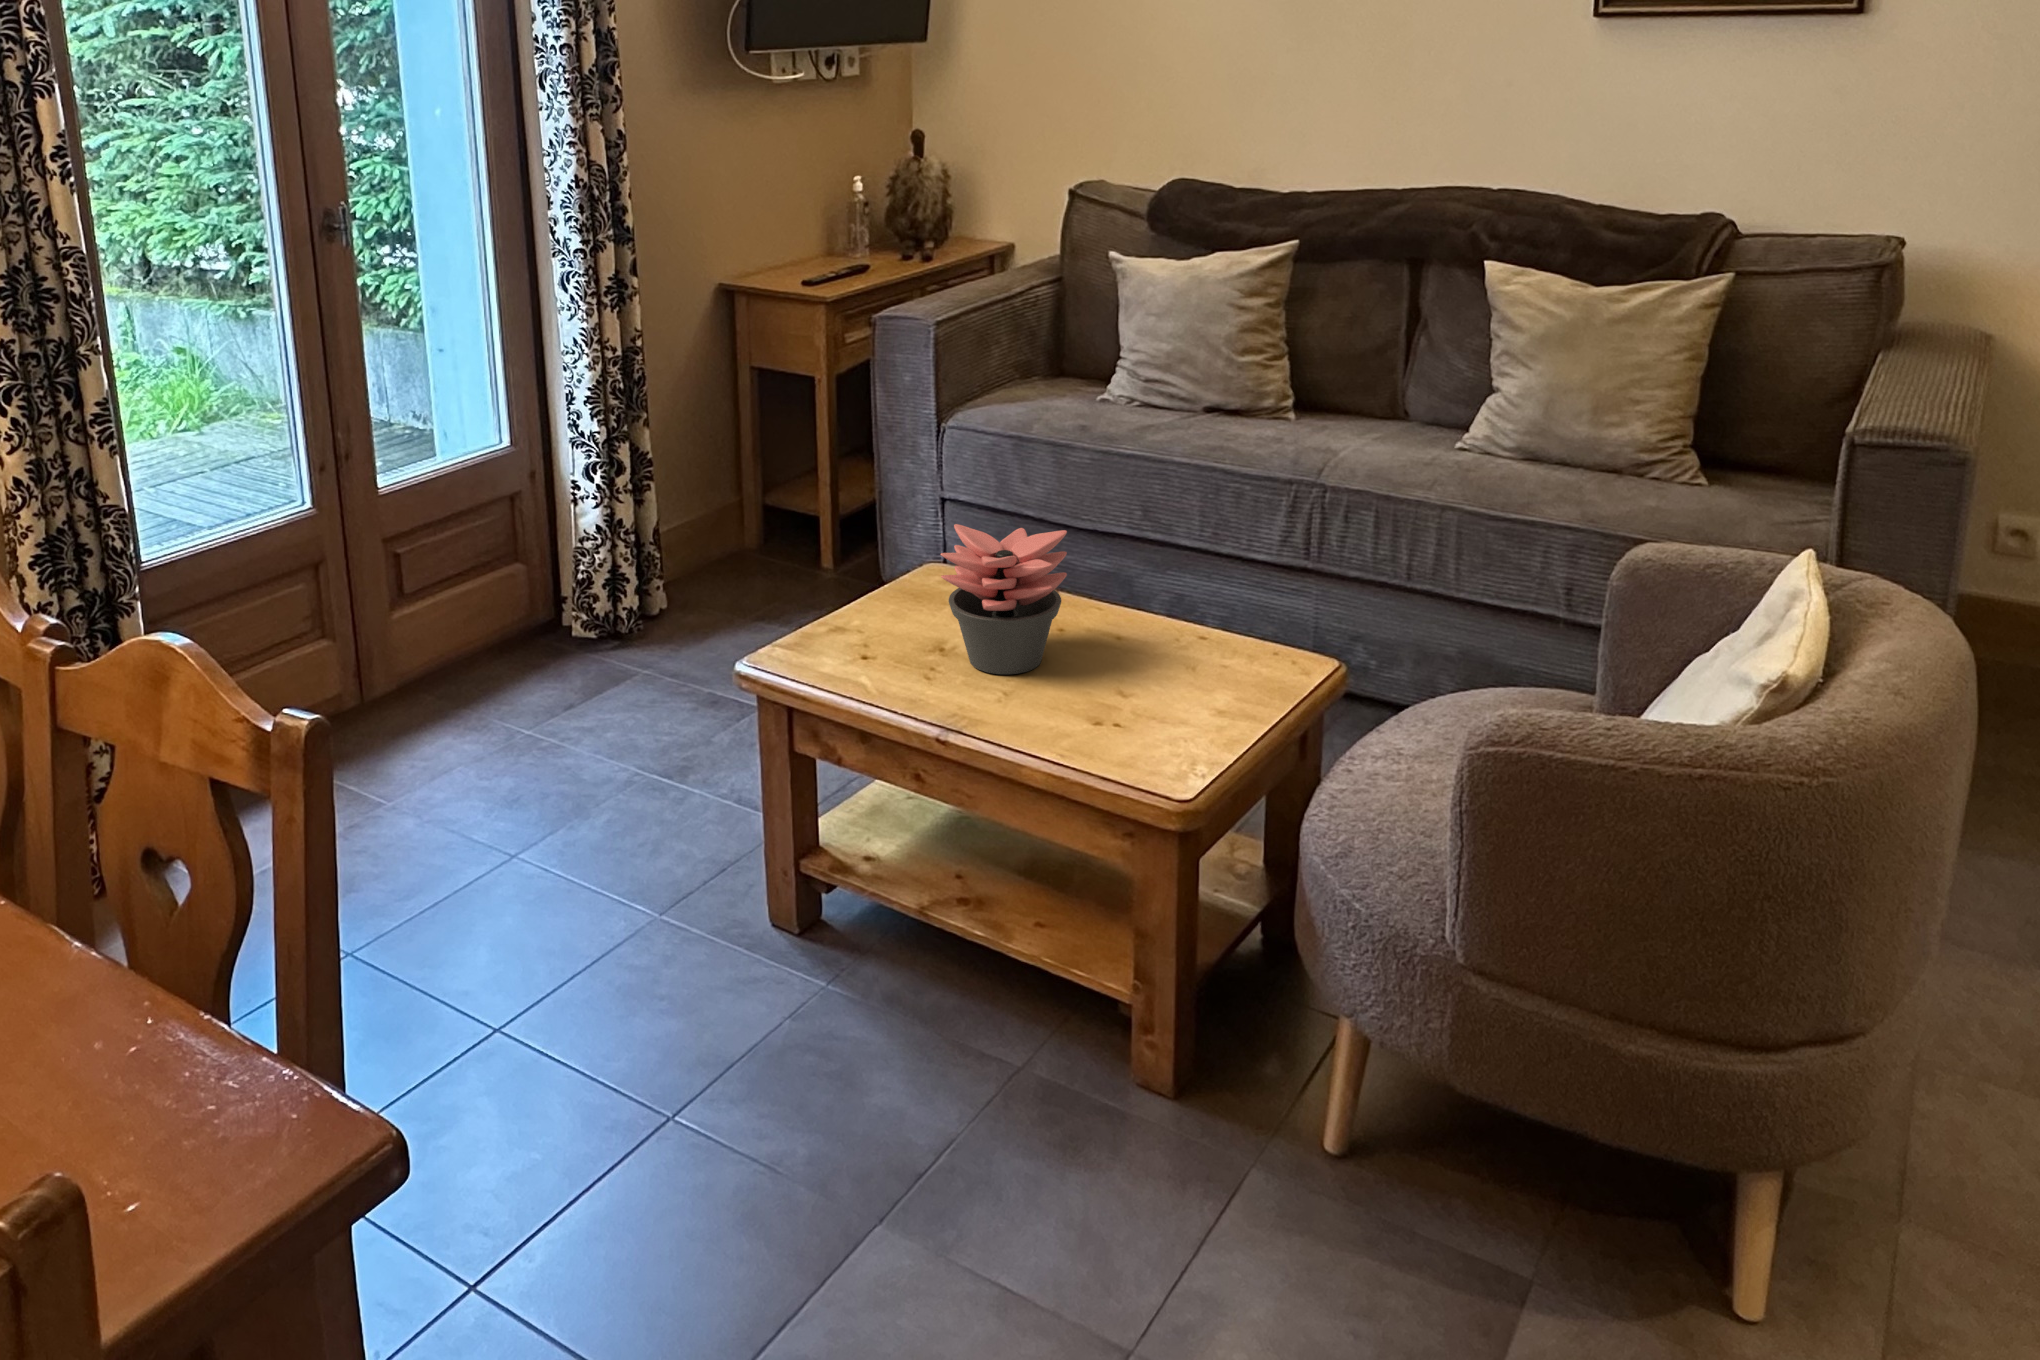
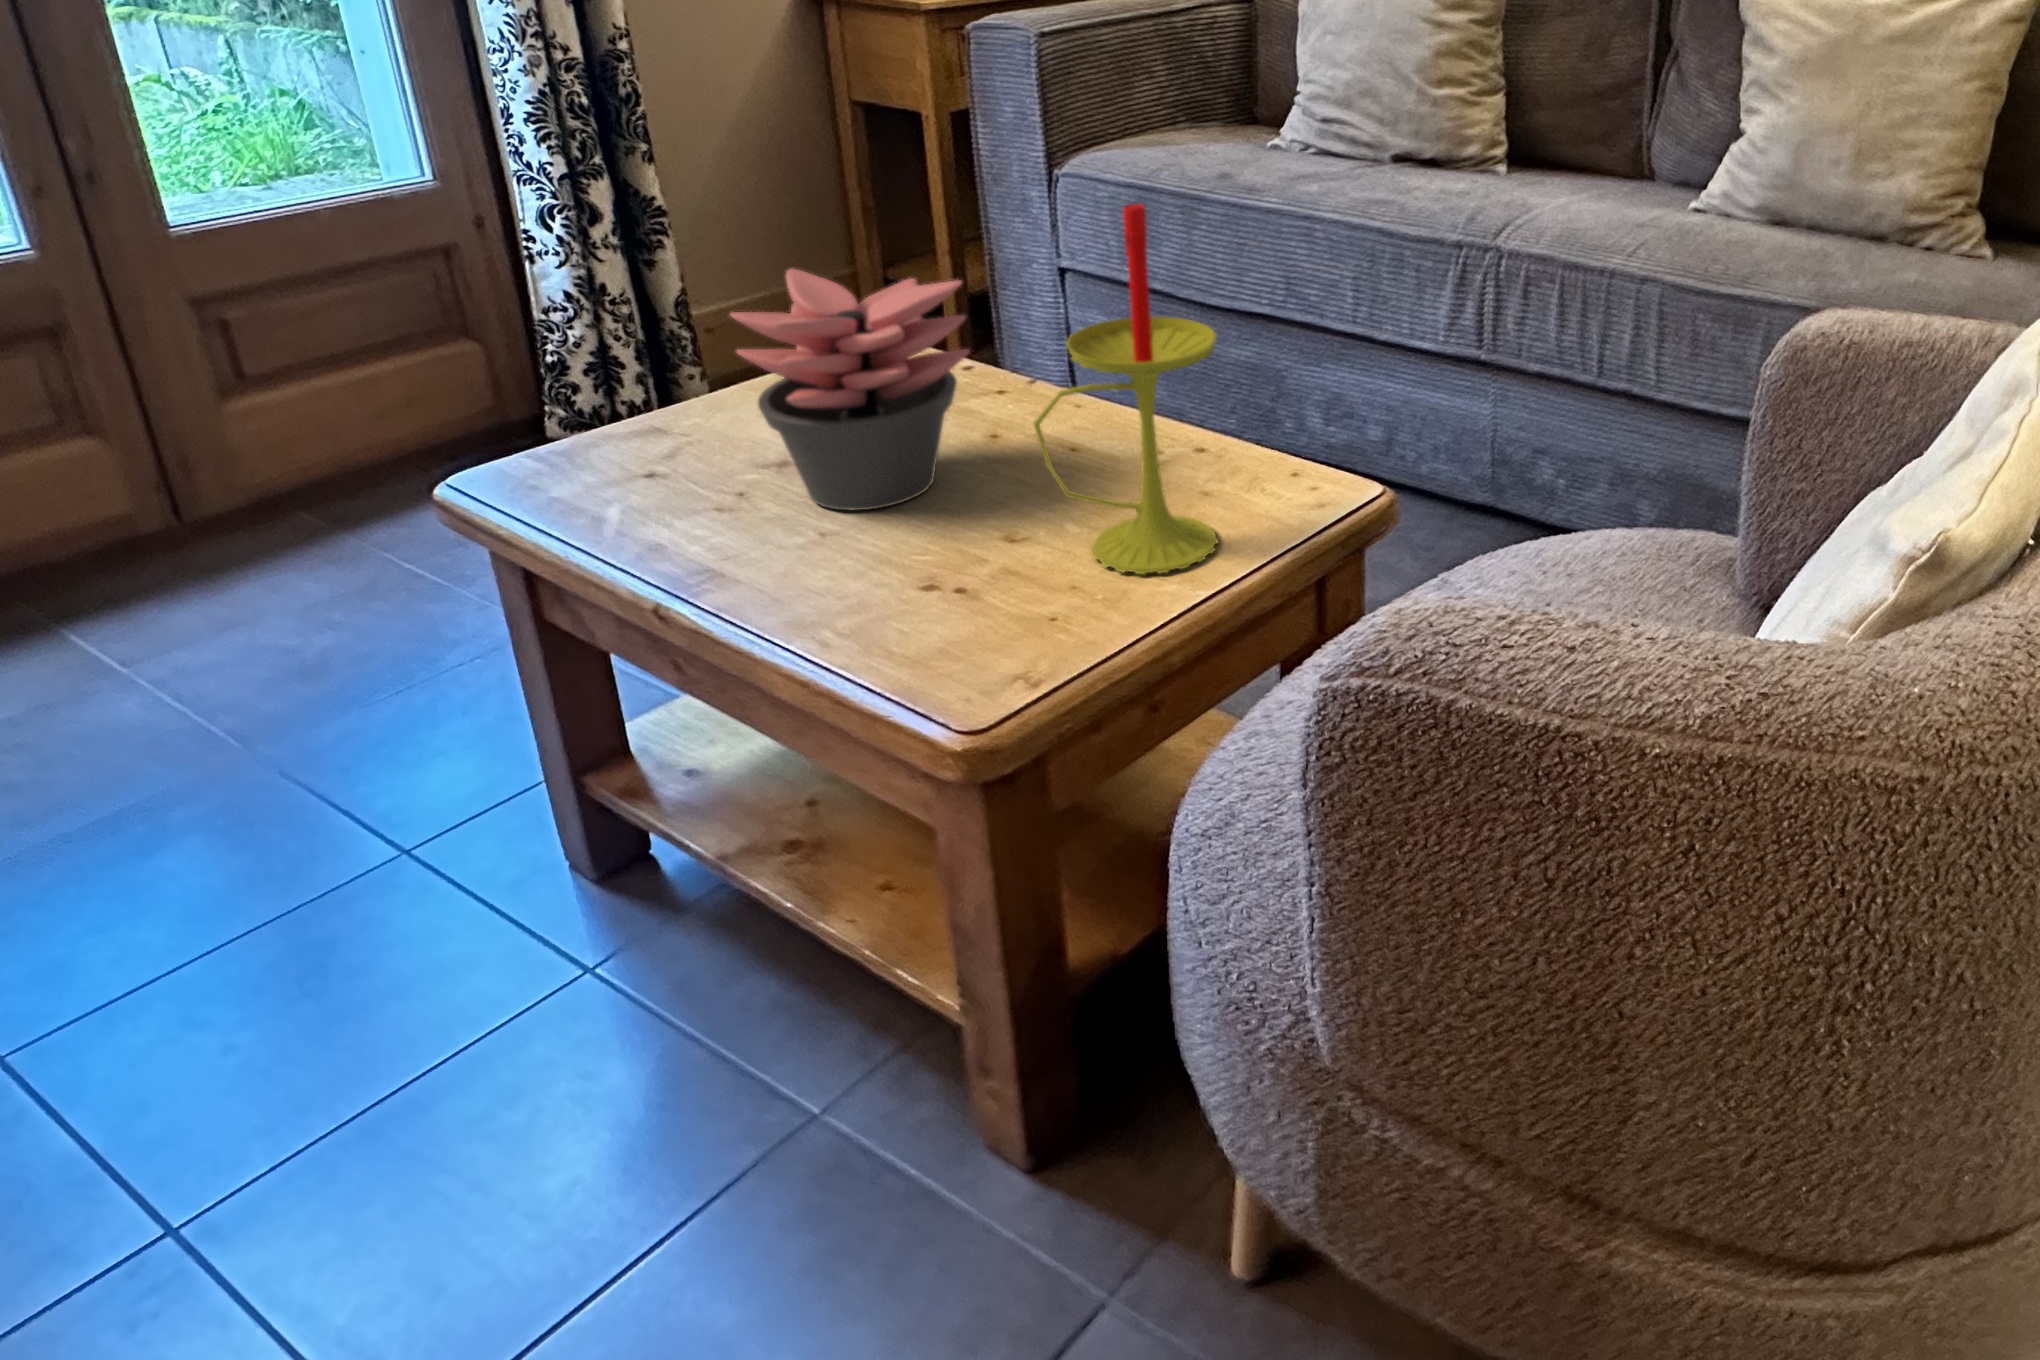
candle: none [1145,484,1254,710] -> present [1034,204,1218,574]

